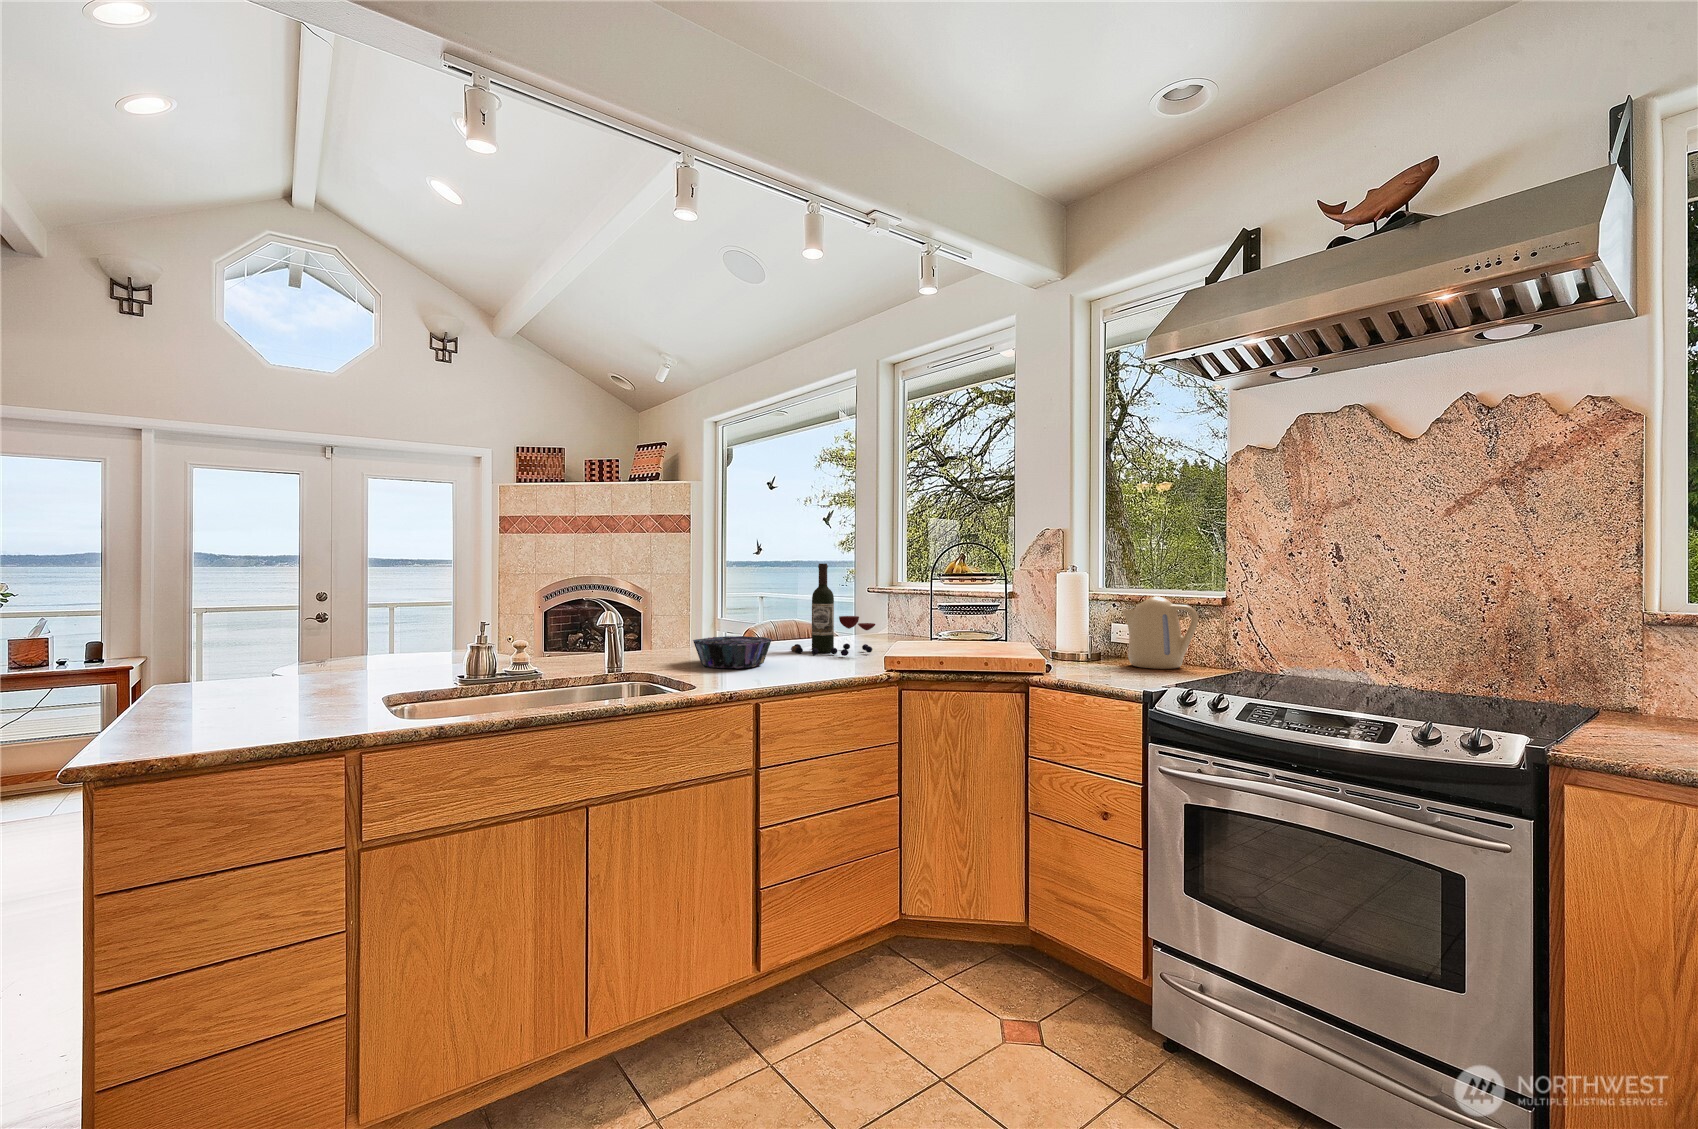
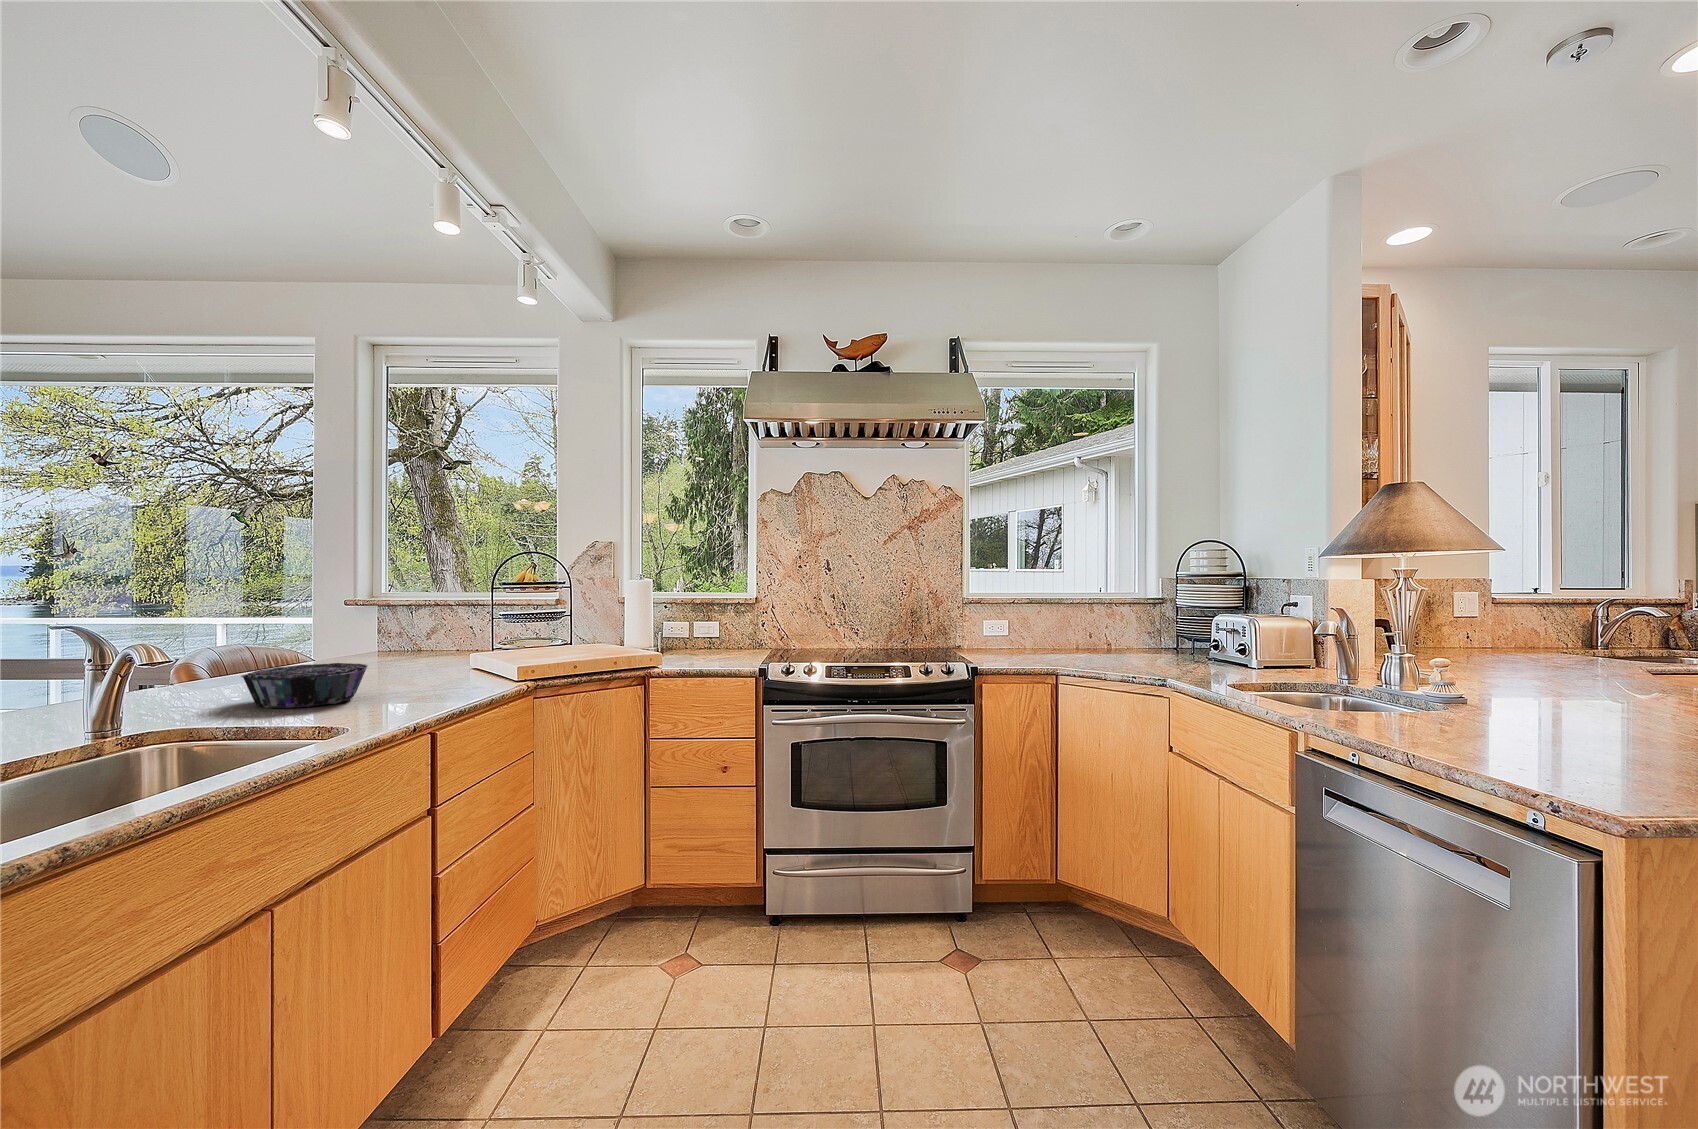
wine bottle: present [791,564,875,656] -> none [328,573,457,680]
kettle: present [1122,596,1198,669] -> none [682,598,739,653]

